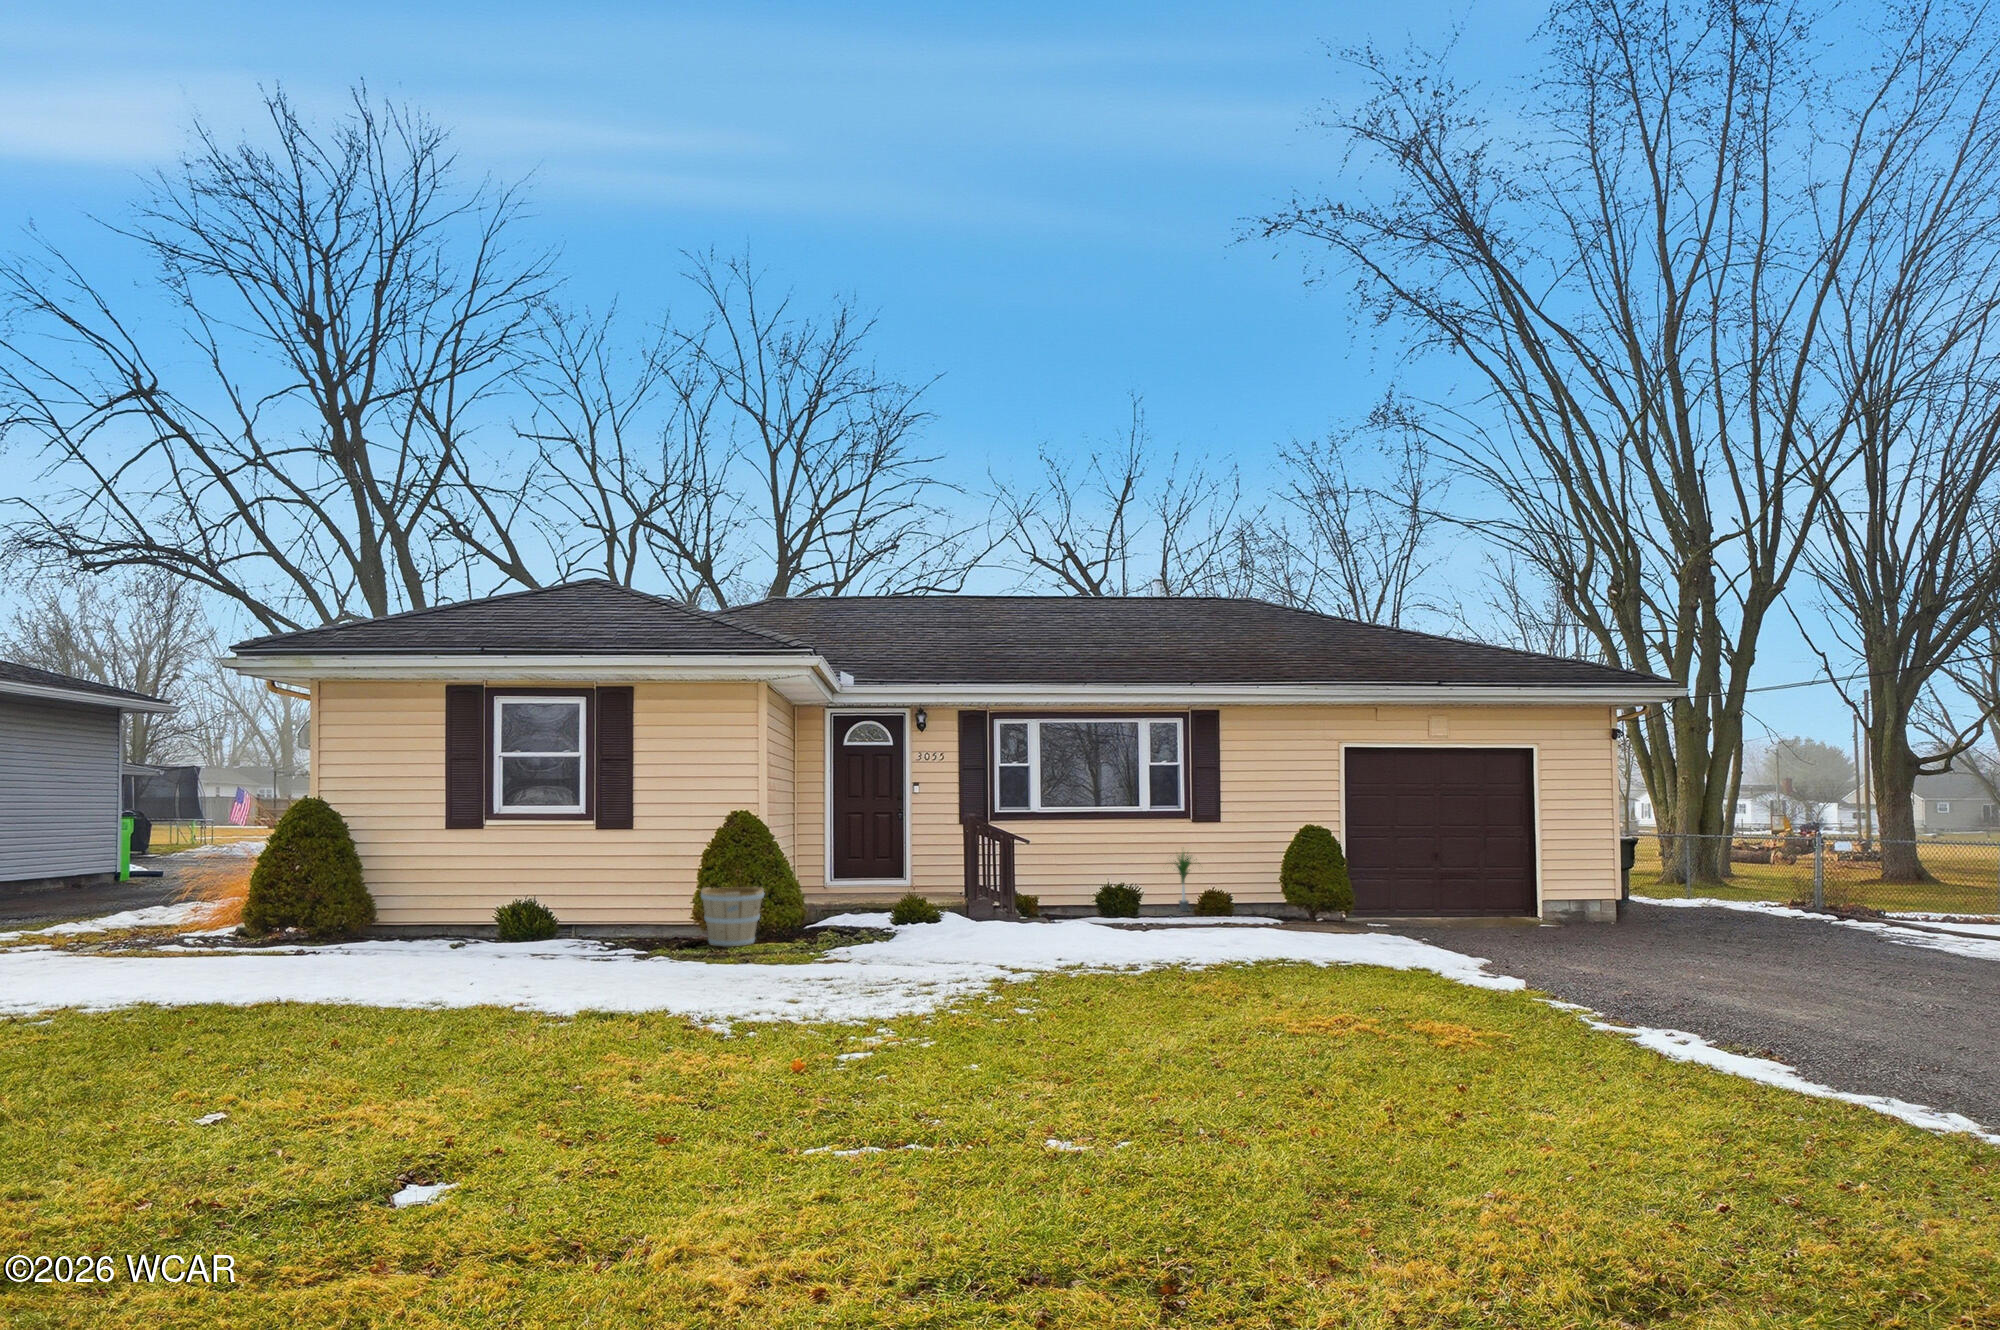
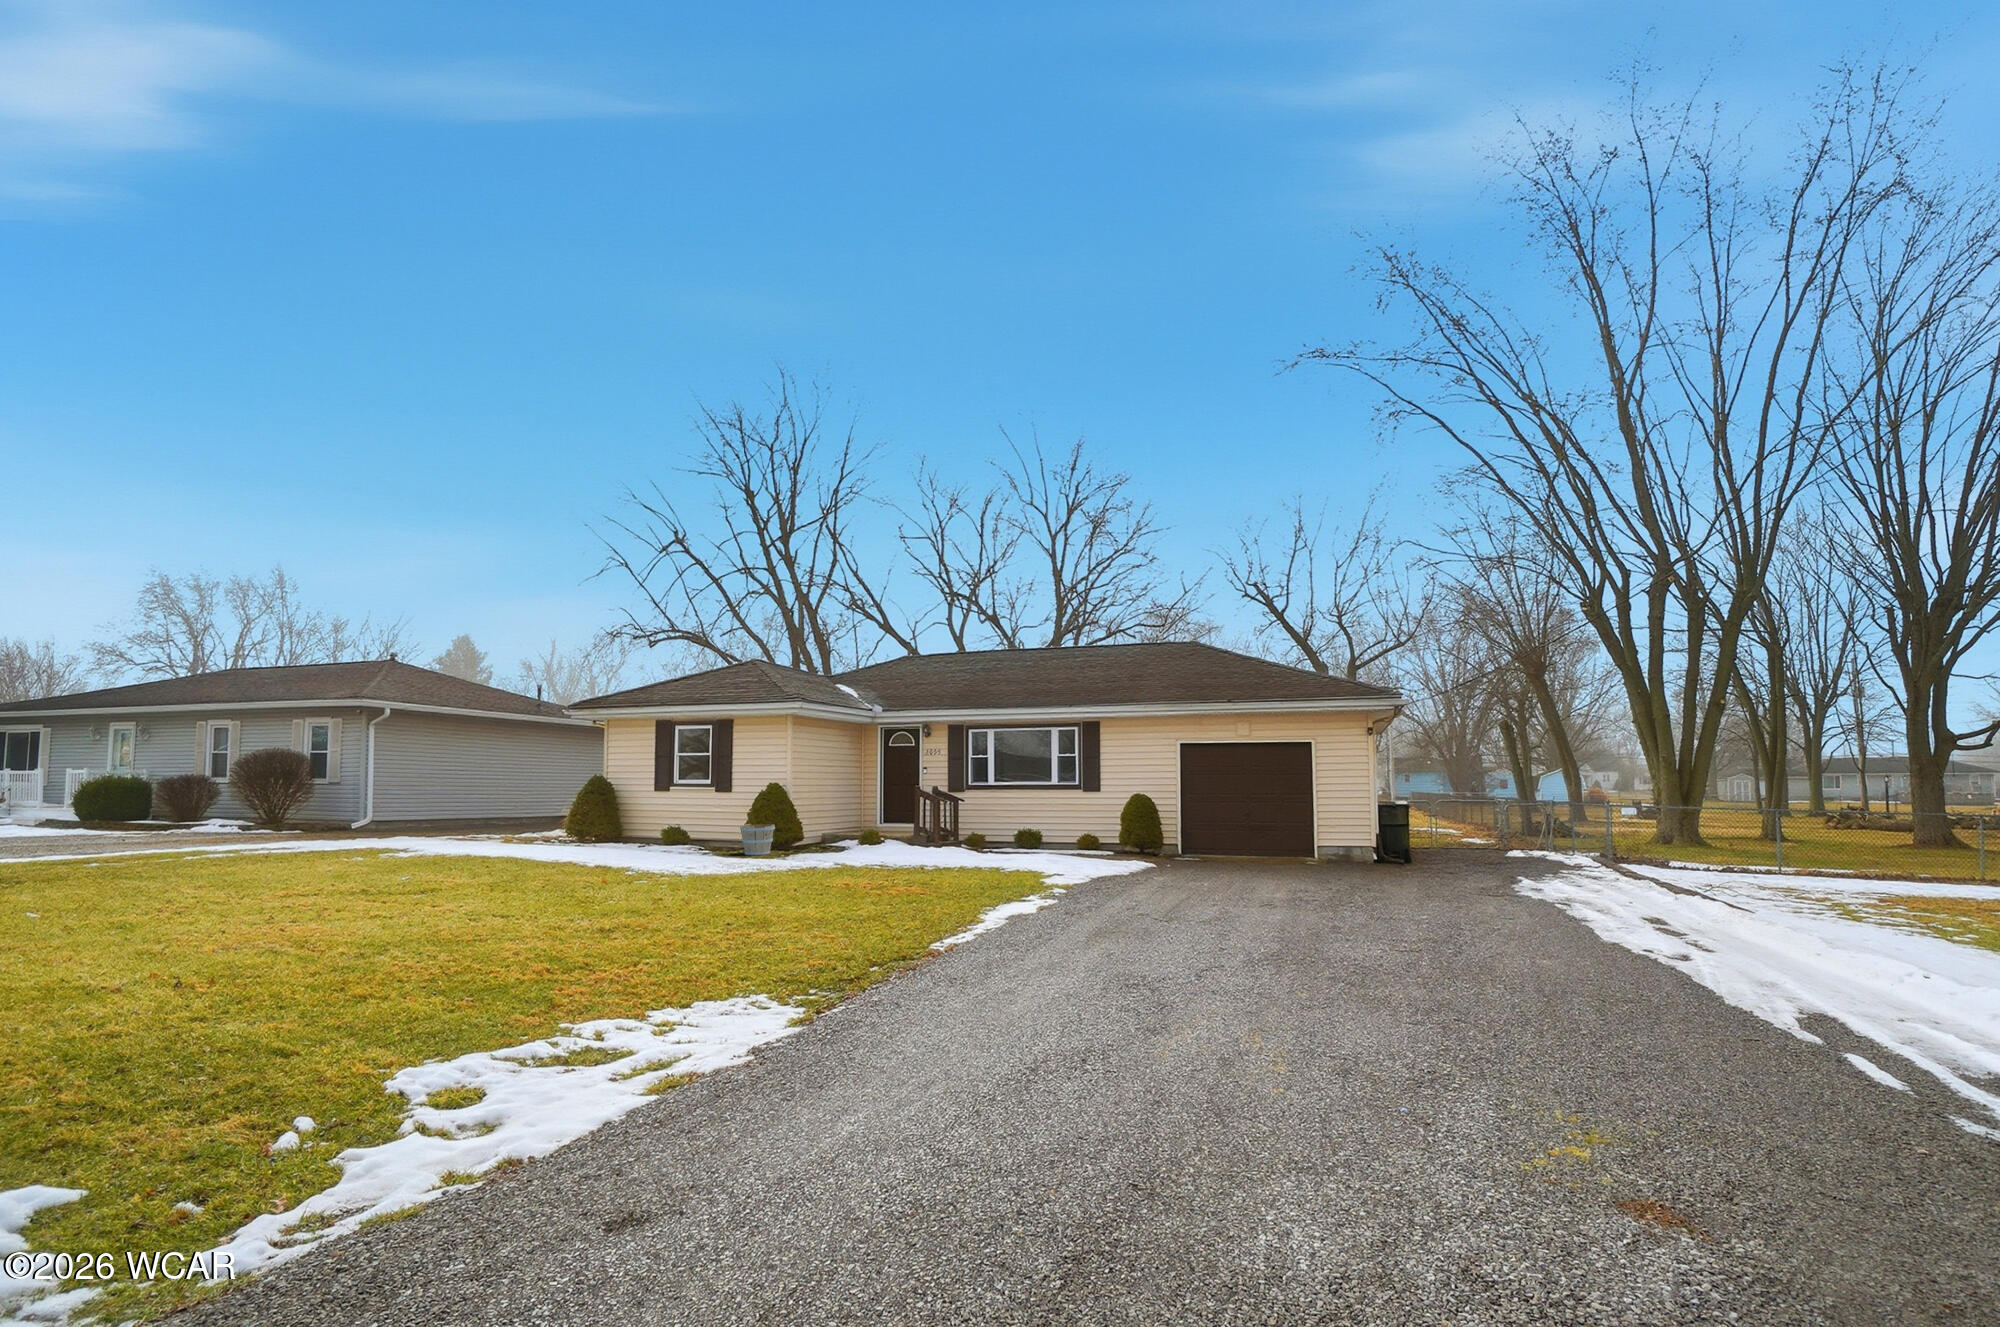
potted plant: present [1175,853,1191,912] -> none [1051,805,1080,849]

